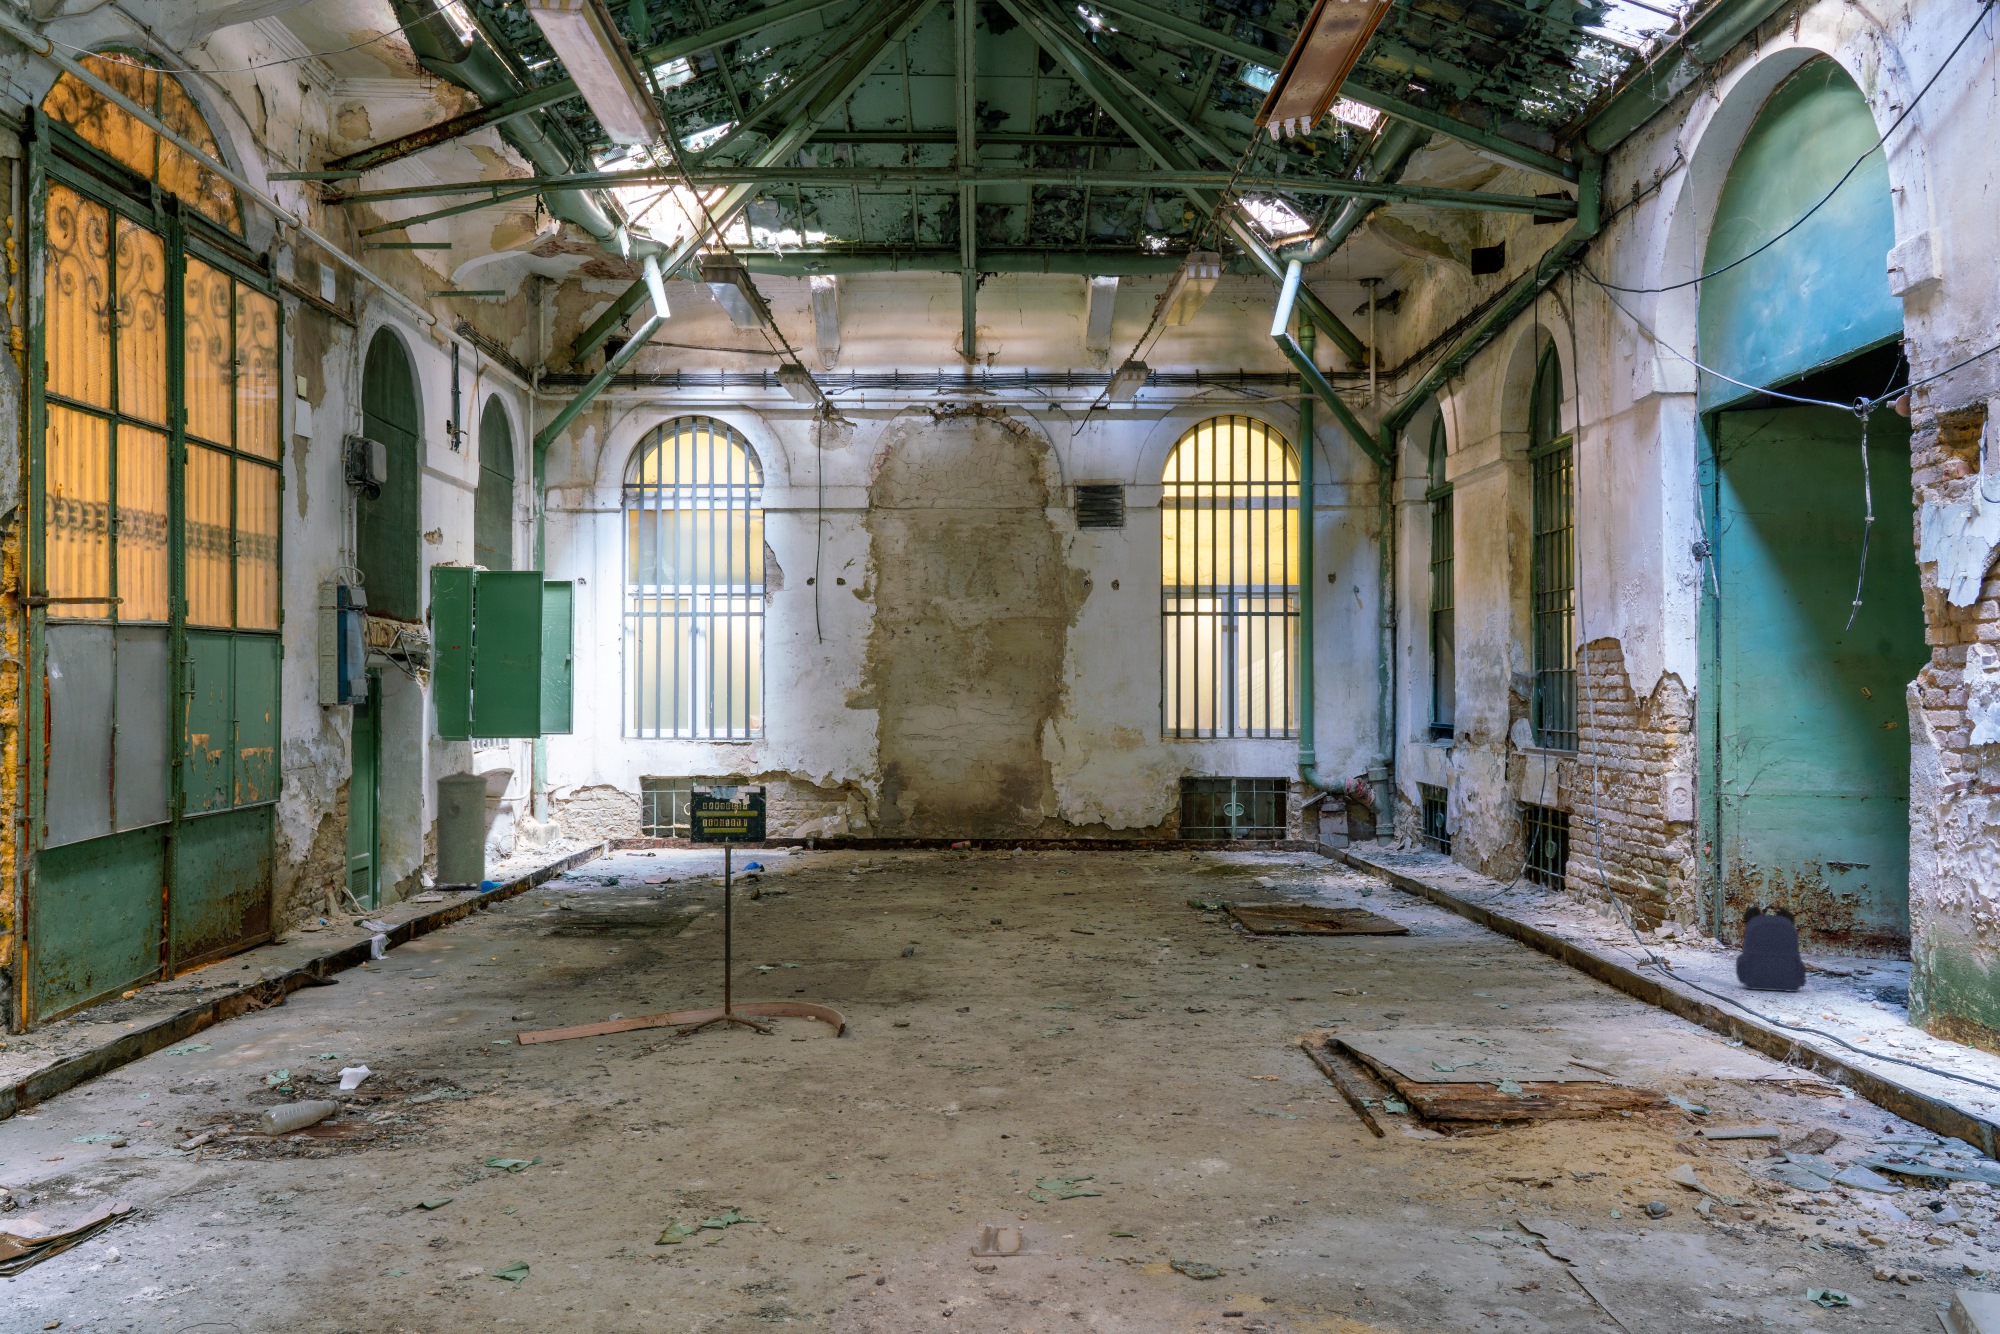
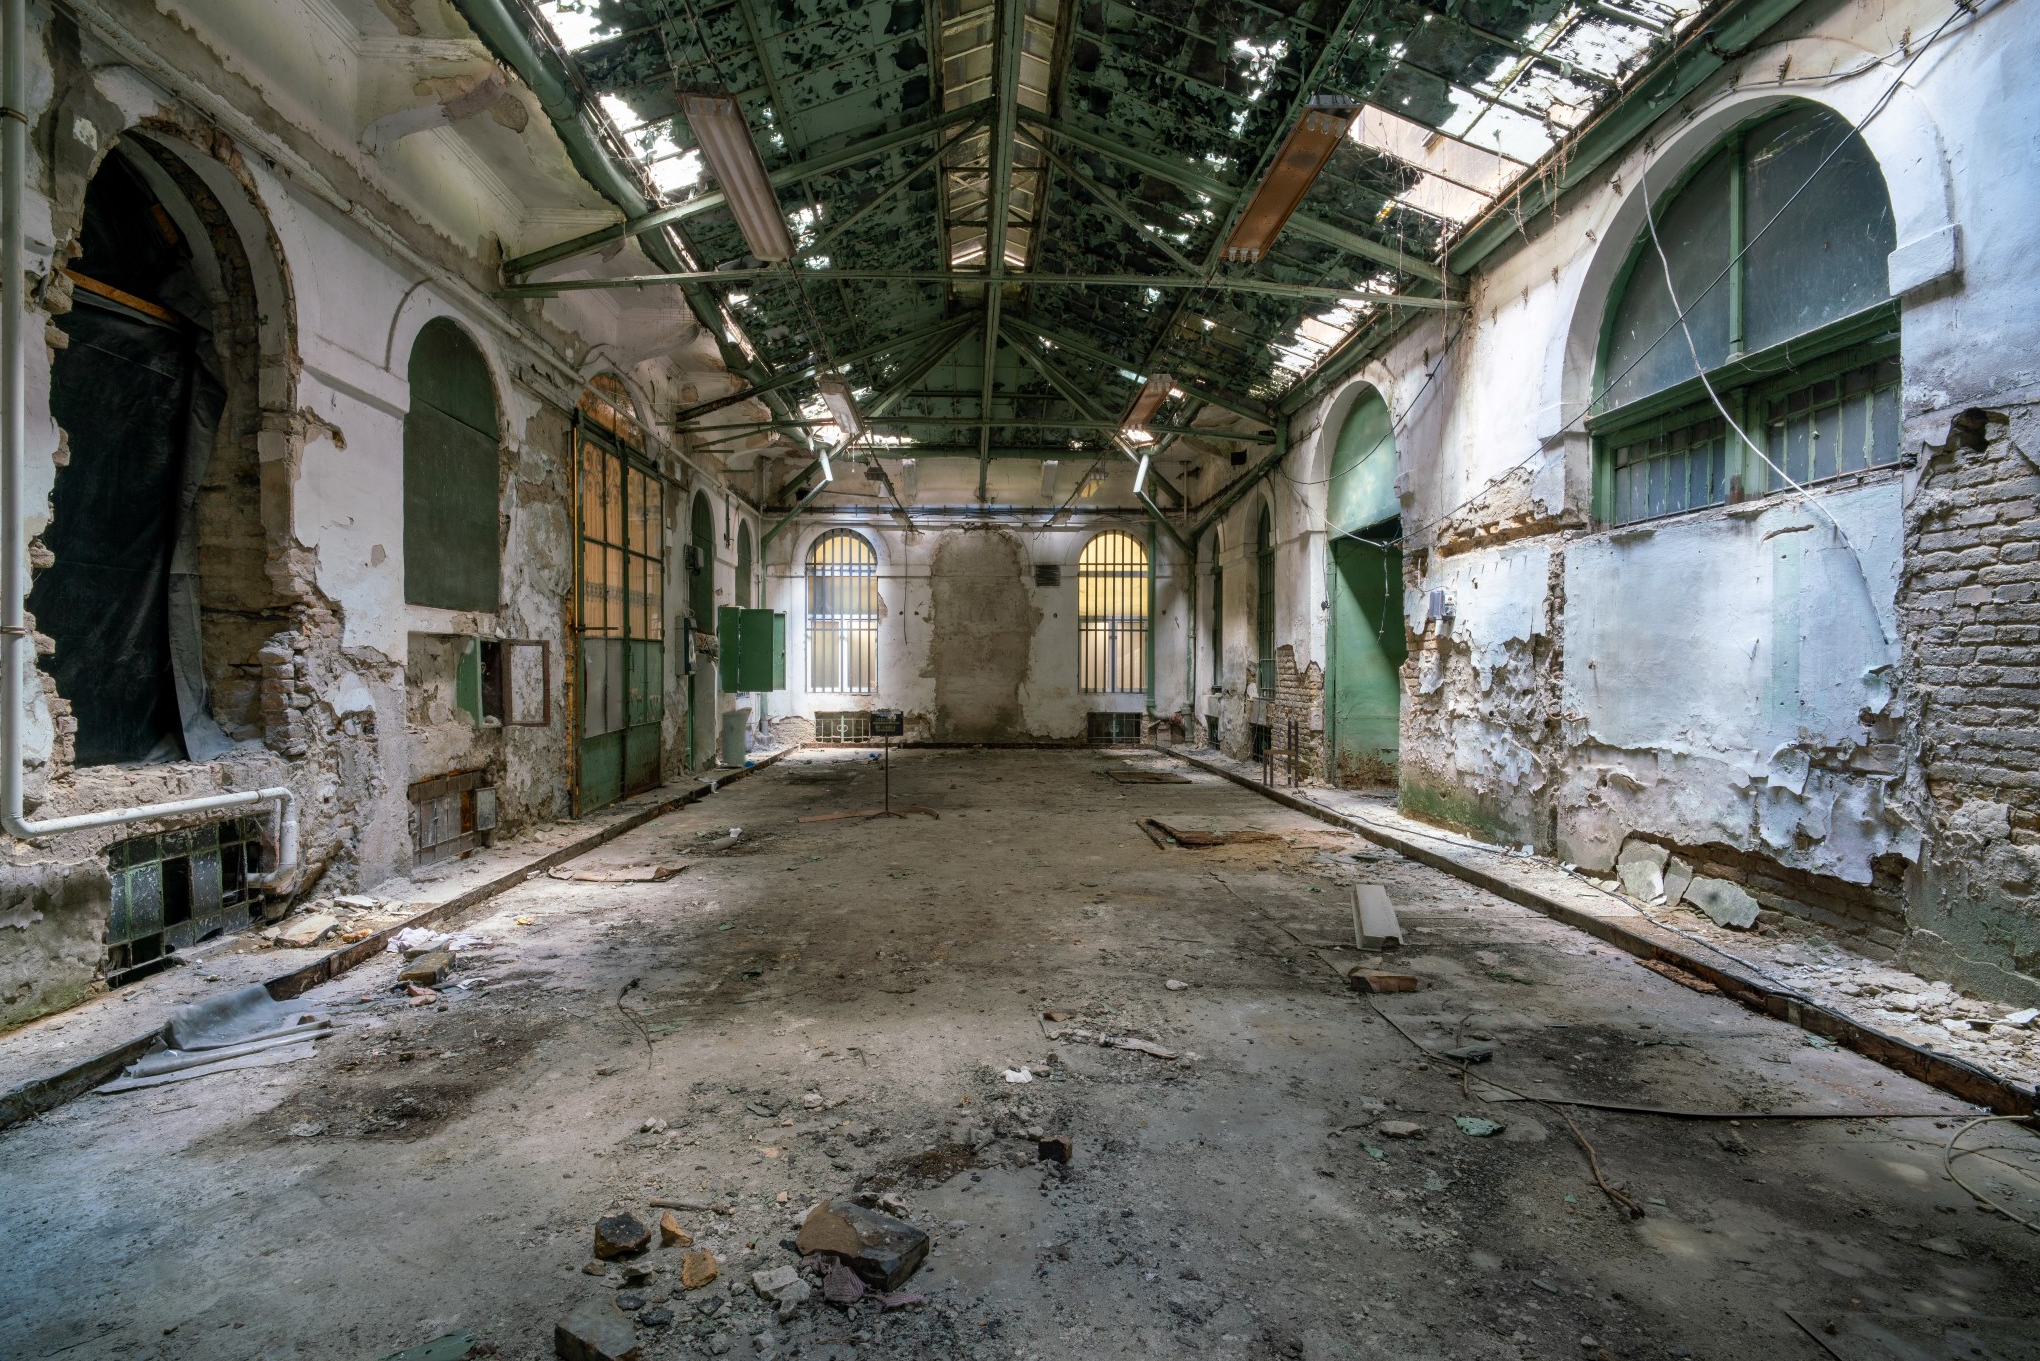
chair: none [1554,800,1633,945] -> present [1263,720,1299,788]
backpack: present [1736,906,1806,992] -> none [1338,766,1367,804]

